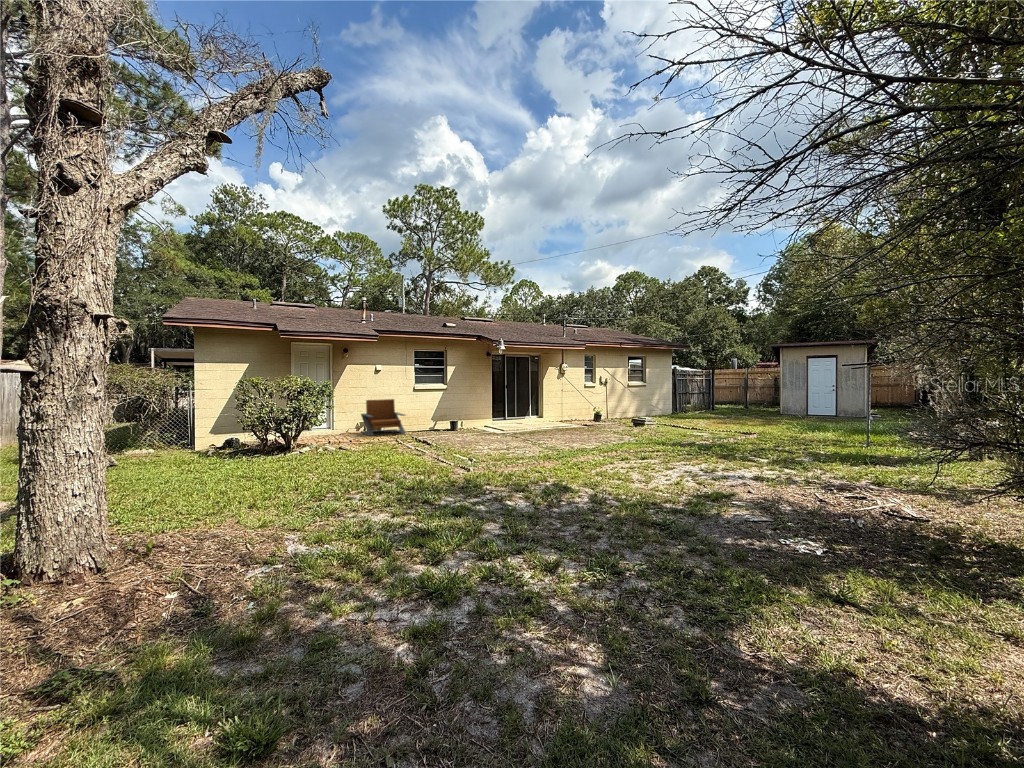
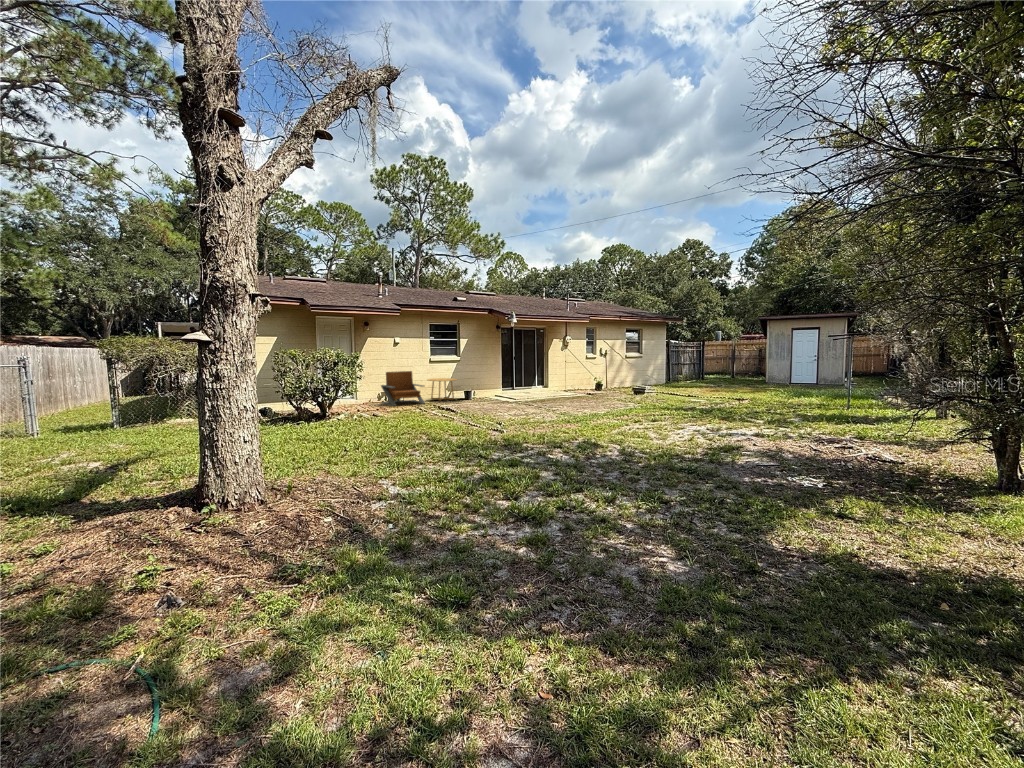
round table: none [411,407,443,430] -> present [428,378,457,400]

